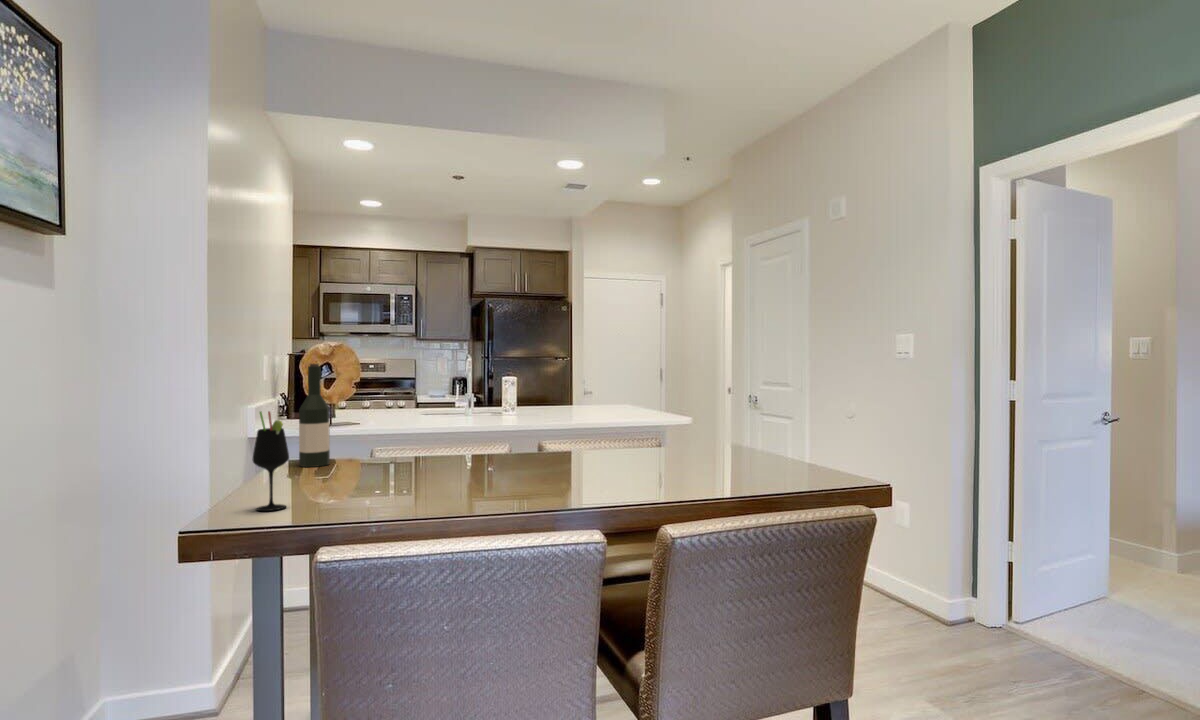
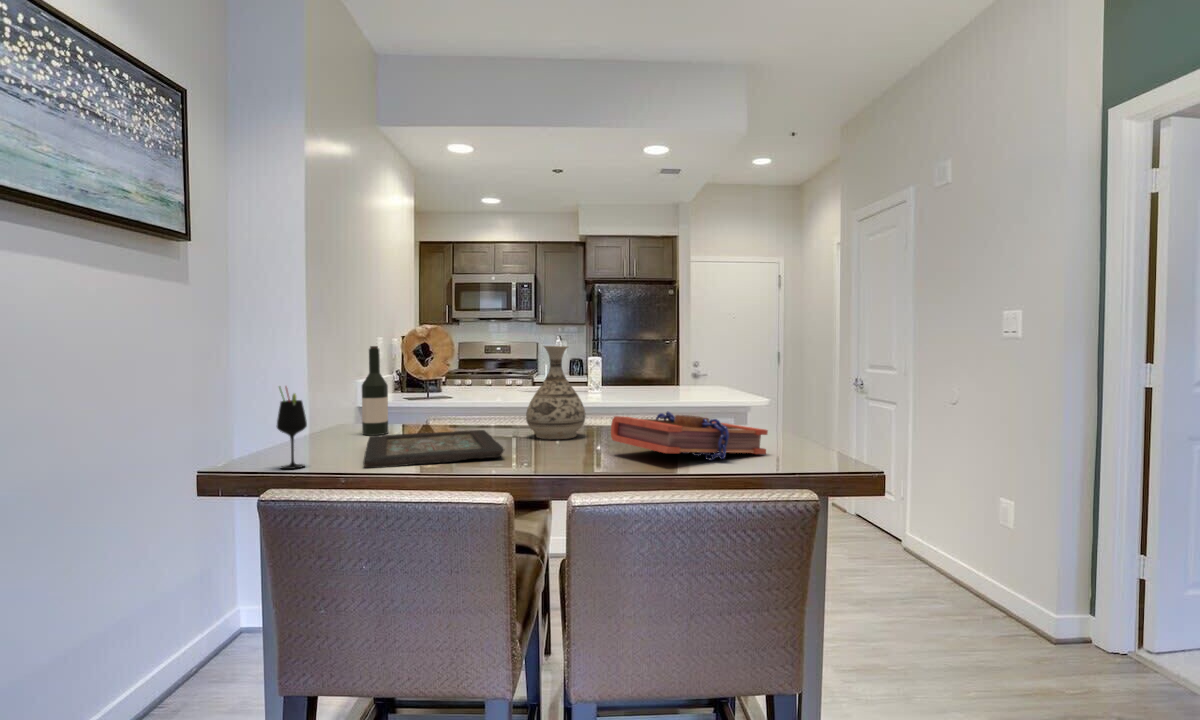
vase: none [496,363,559,463] -> present [526,346,586,439]
book: none [613,430,760,478] -> present [611,412,768,461]
decorative tray: none [329,456,511,505] -> present [363,430,504,468]

